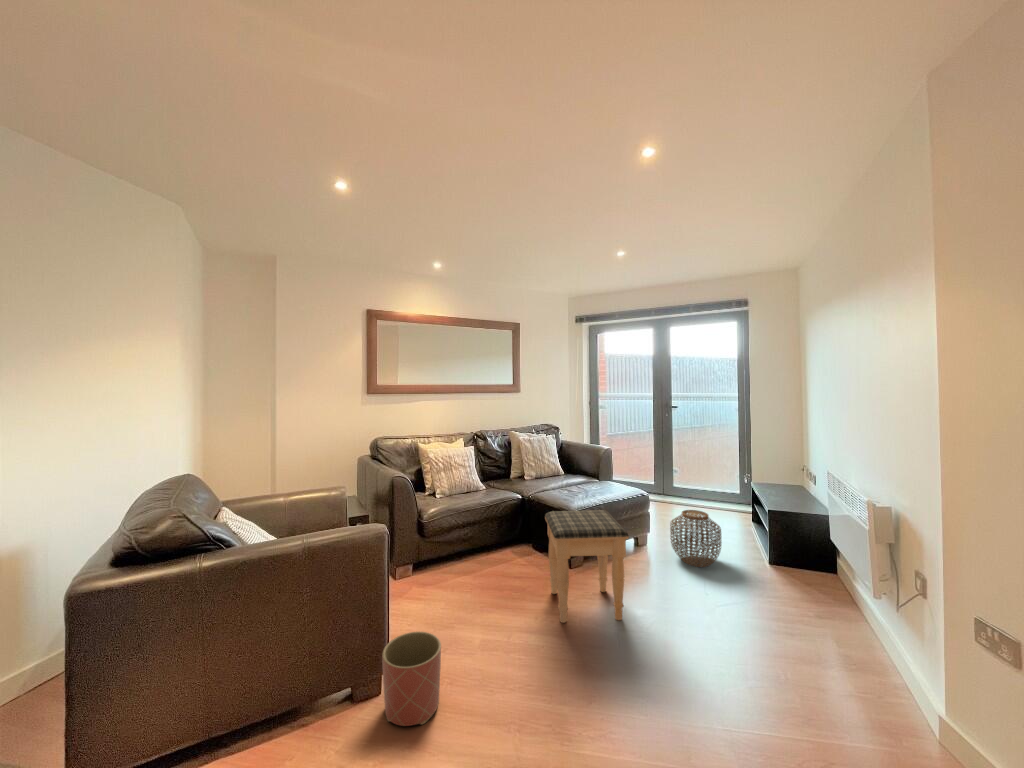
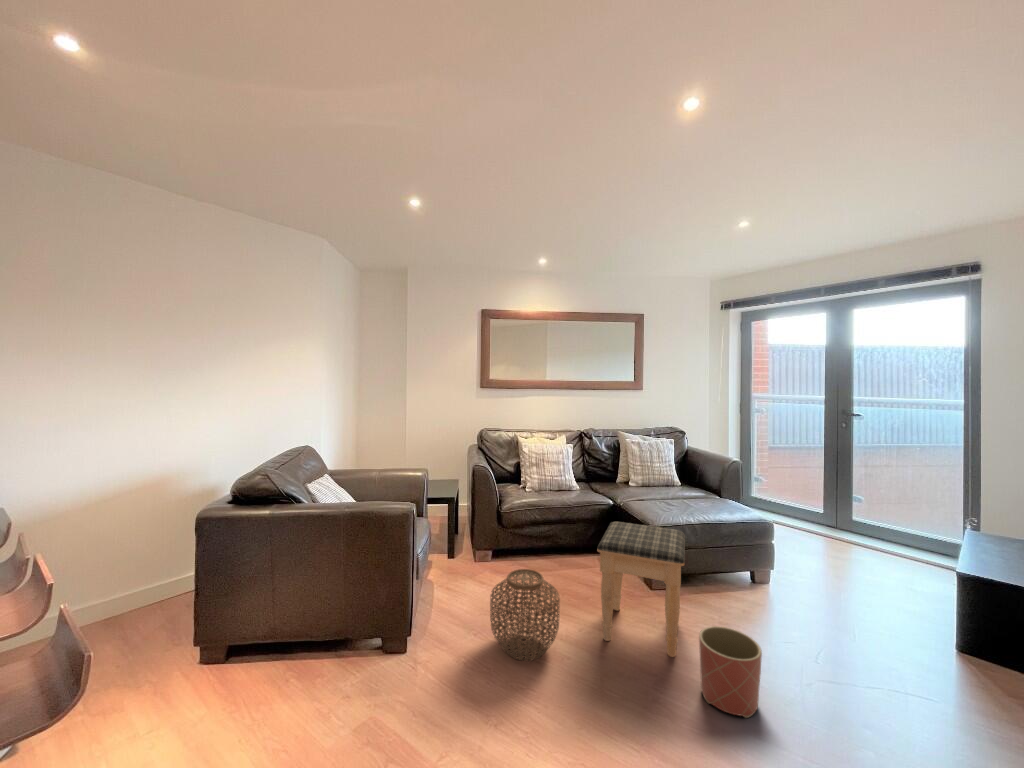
woven basket: present [670,510,721,567] -> present [490,569,560,661]
planter: present [382,632,441,726] -> present [699,626,762,718]

